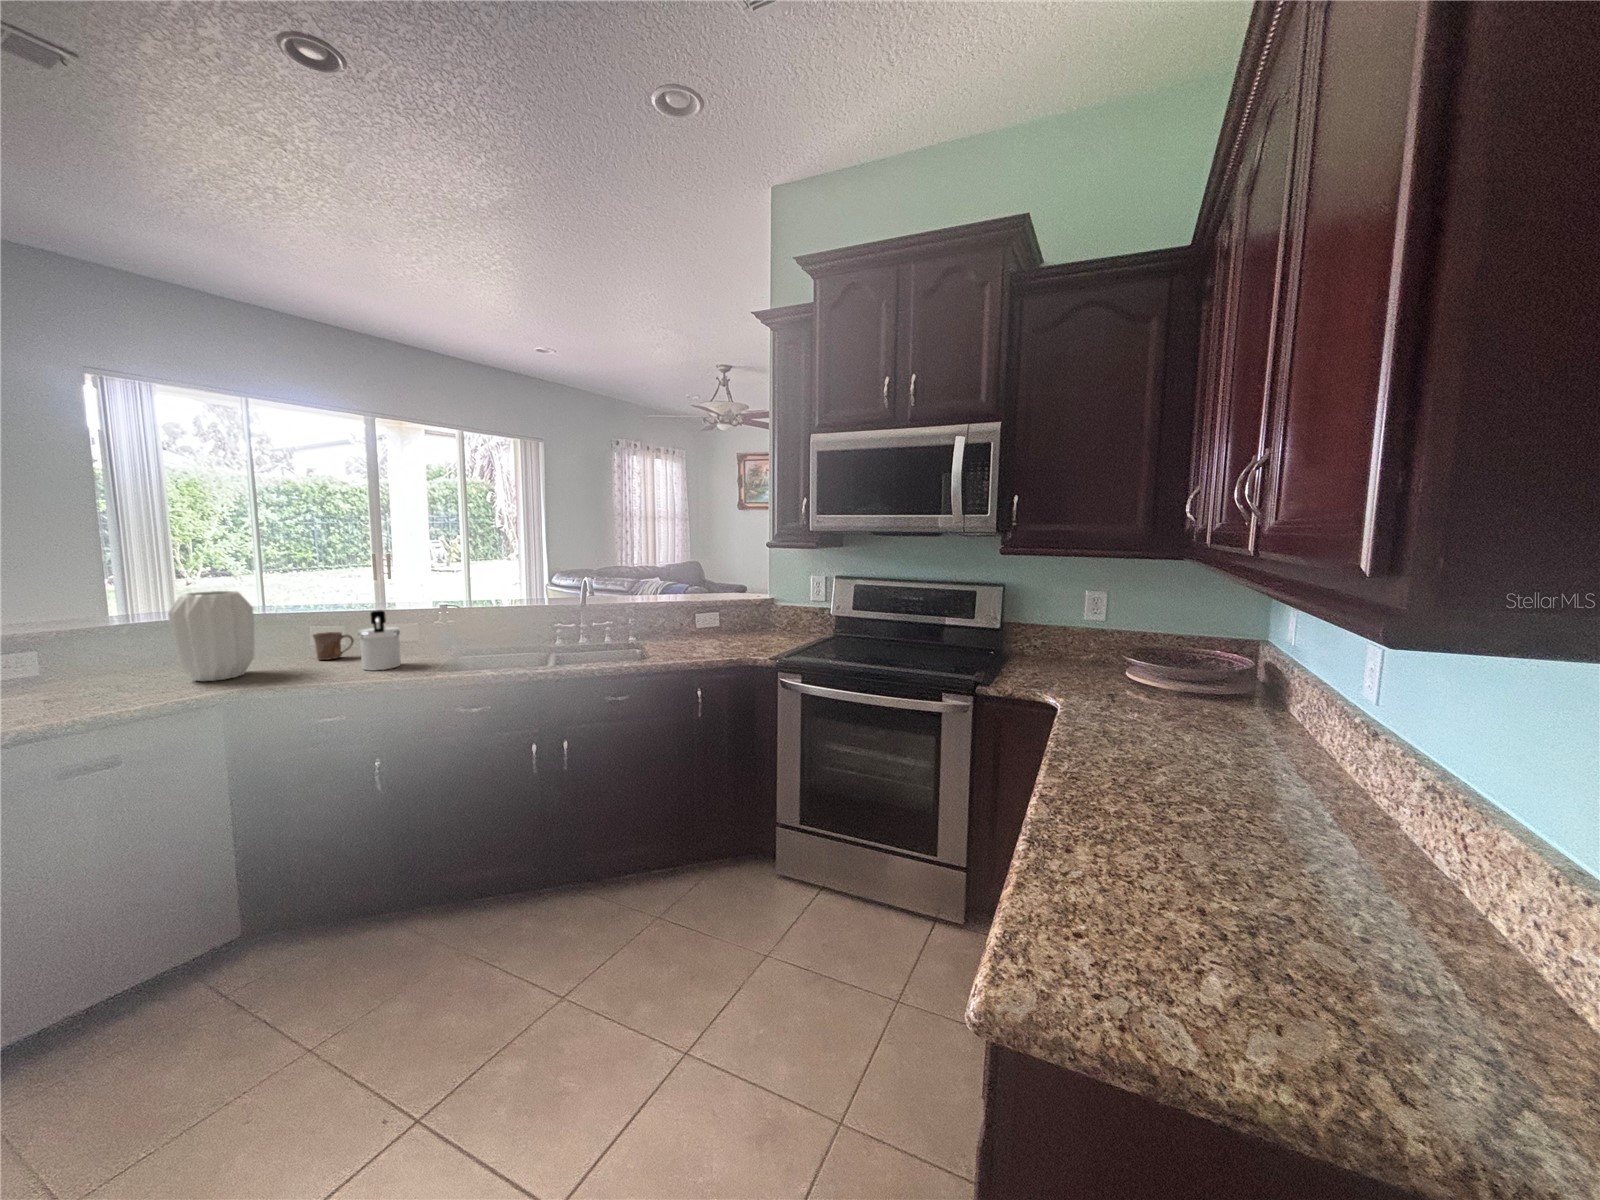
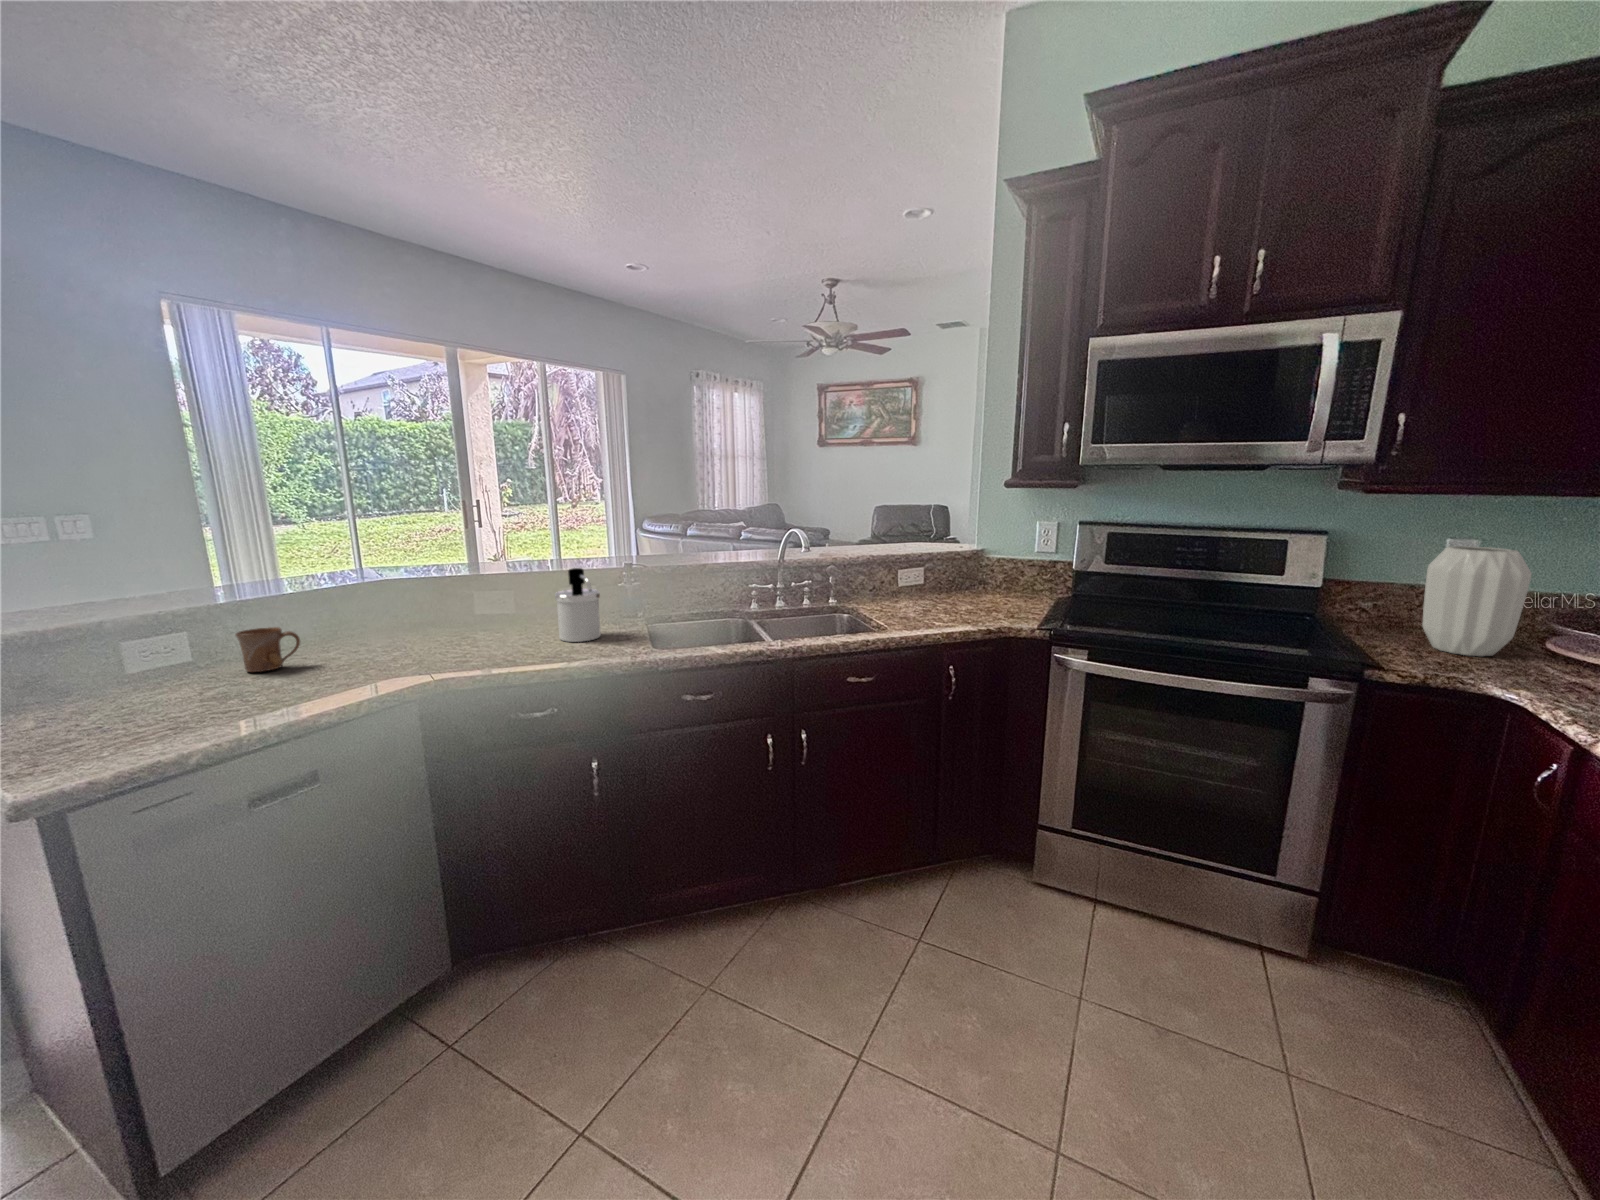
vase: present [168,591,254,681] -> present [1422,546,1531,656]
mug: present [313,632,354,660] -> present [235,627,300,672]

